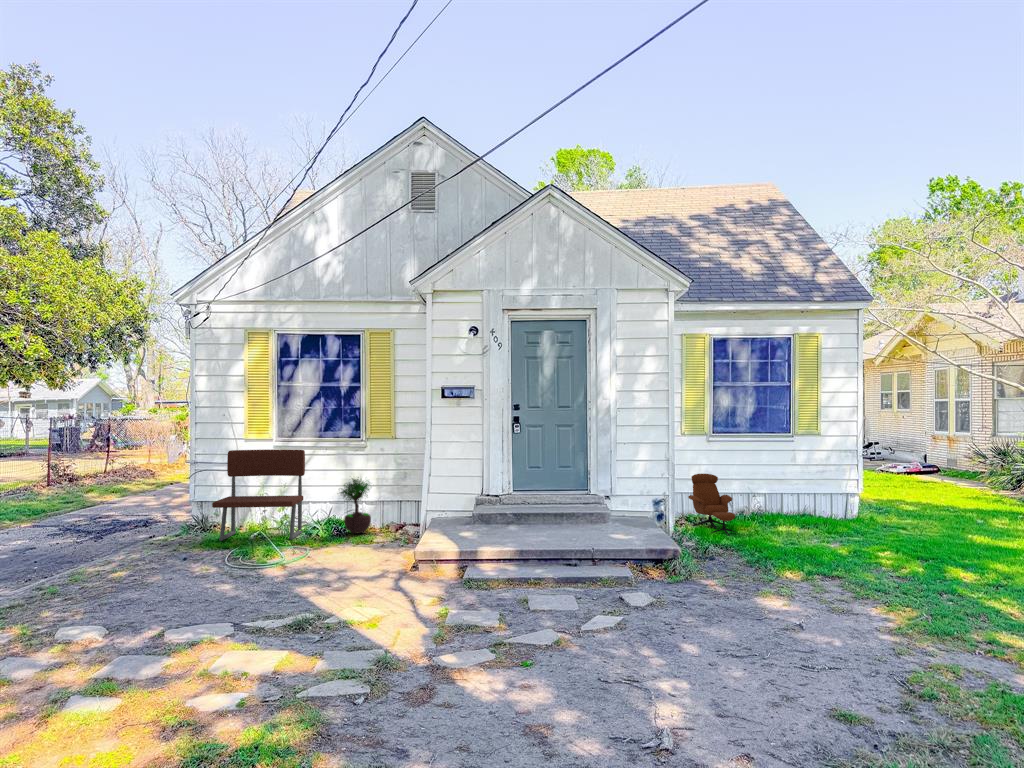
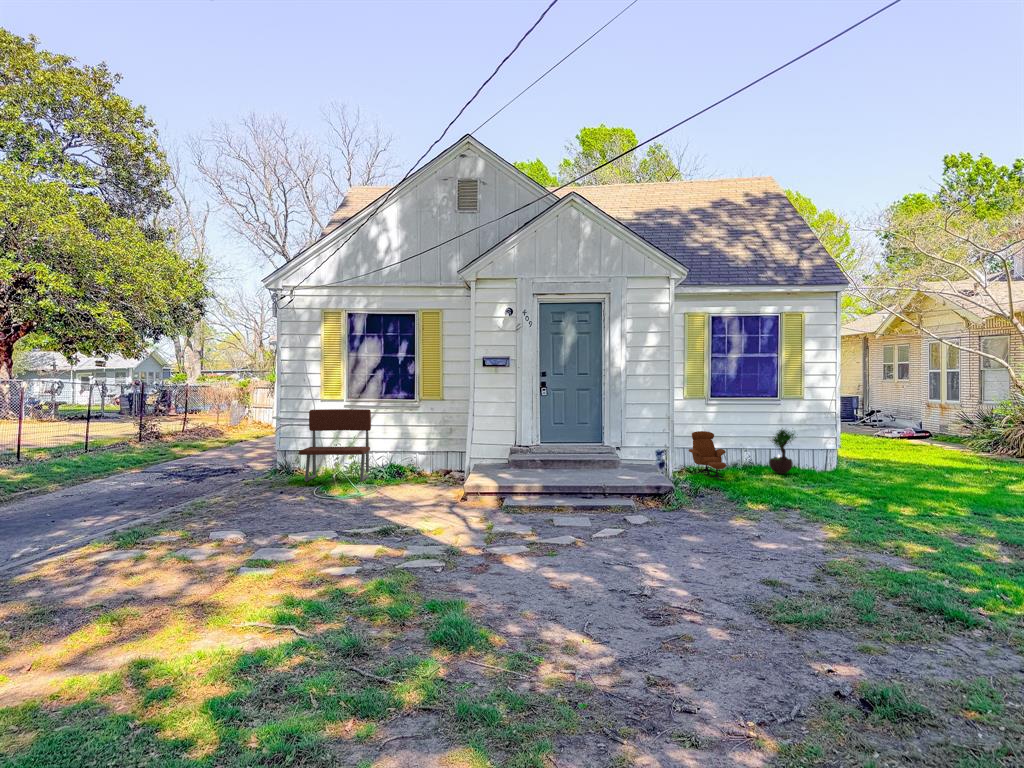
potted tree: present [340,477,371,534] -> present [769,428,794,474]

